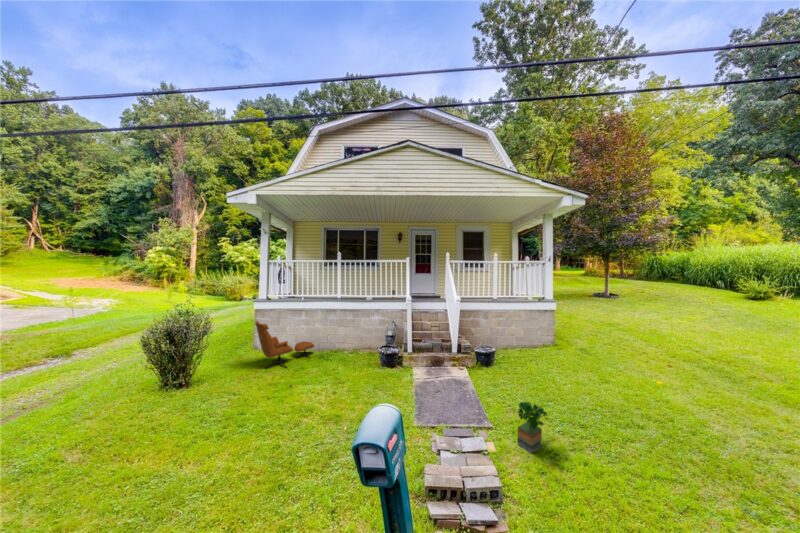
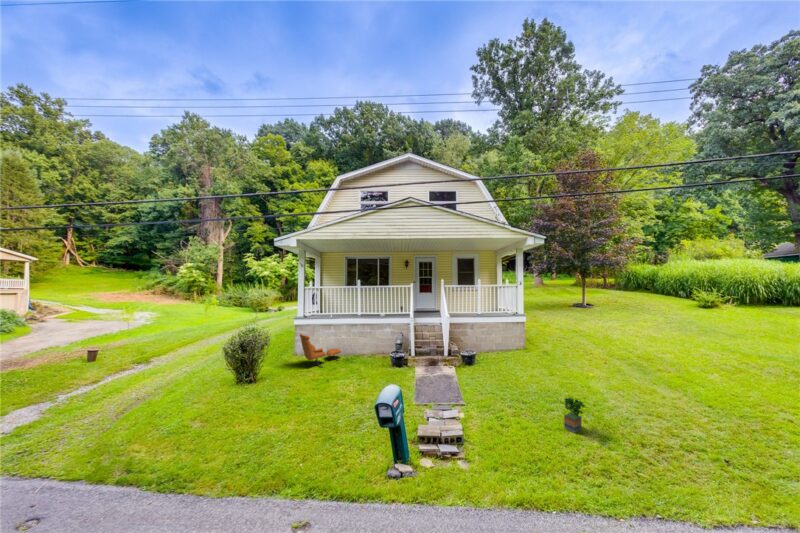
potted tree: present [518,402,547,453] -> present [564,398,585,433]

